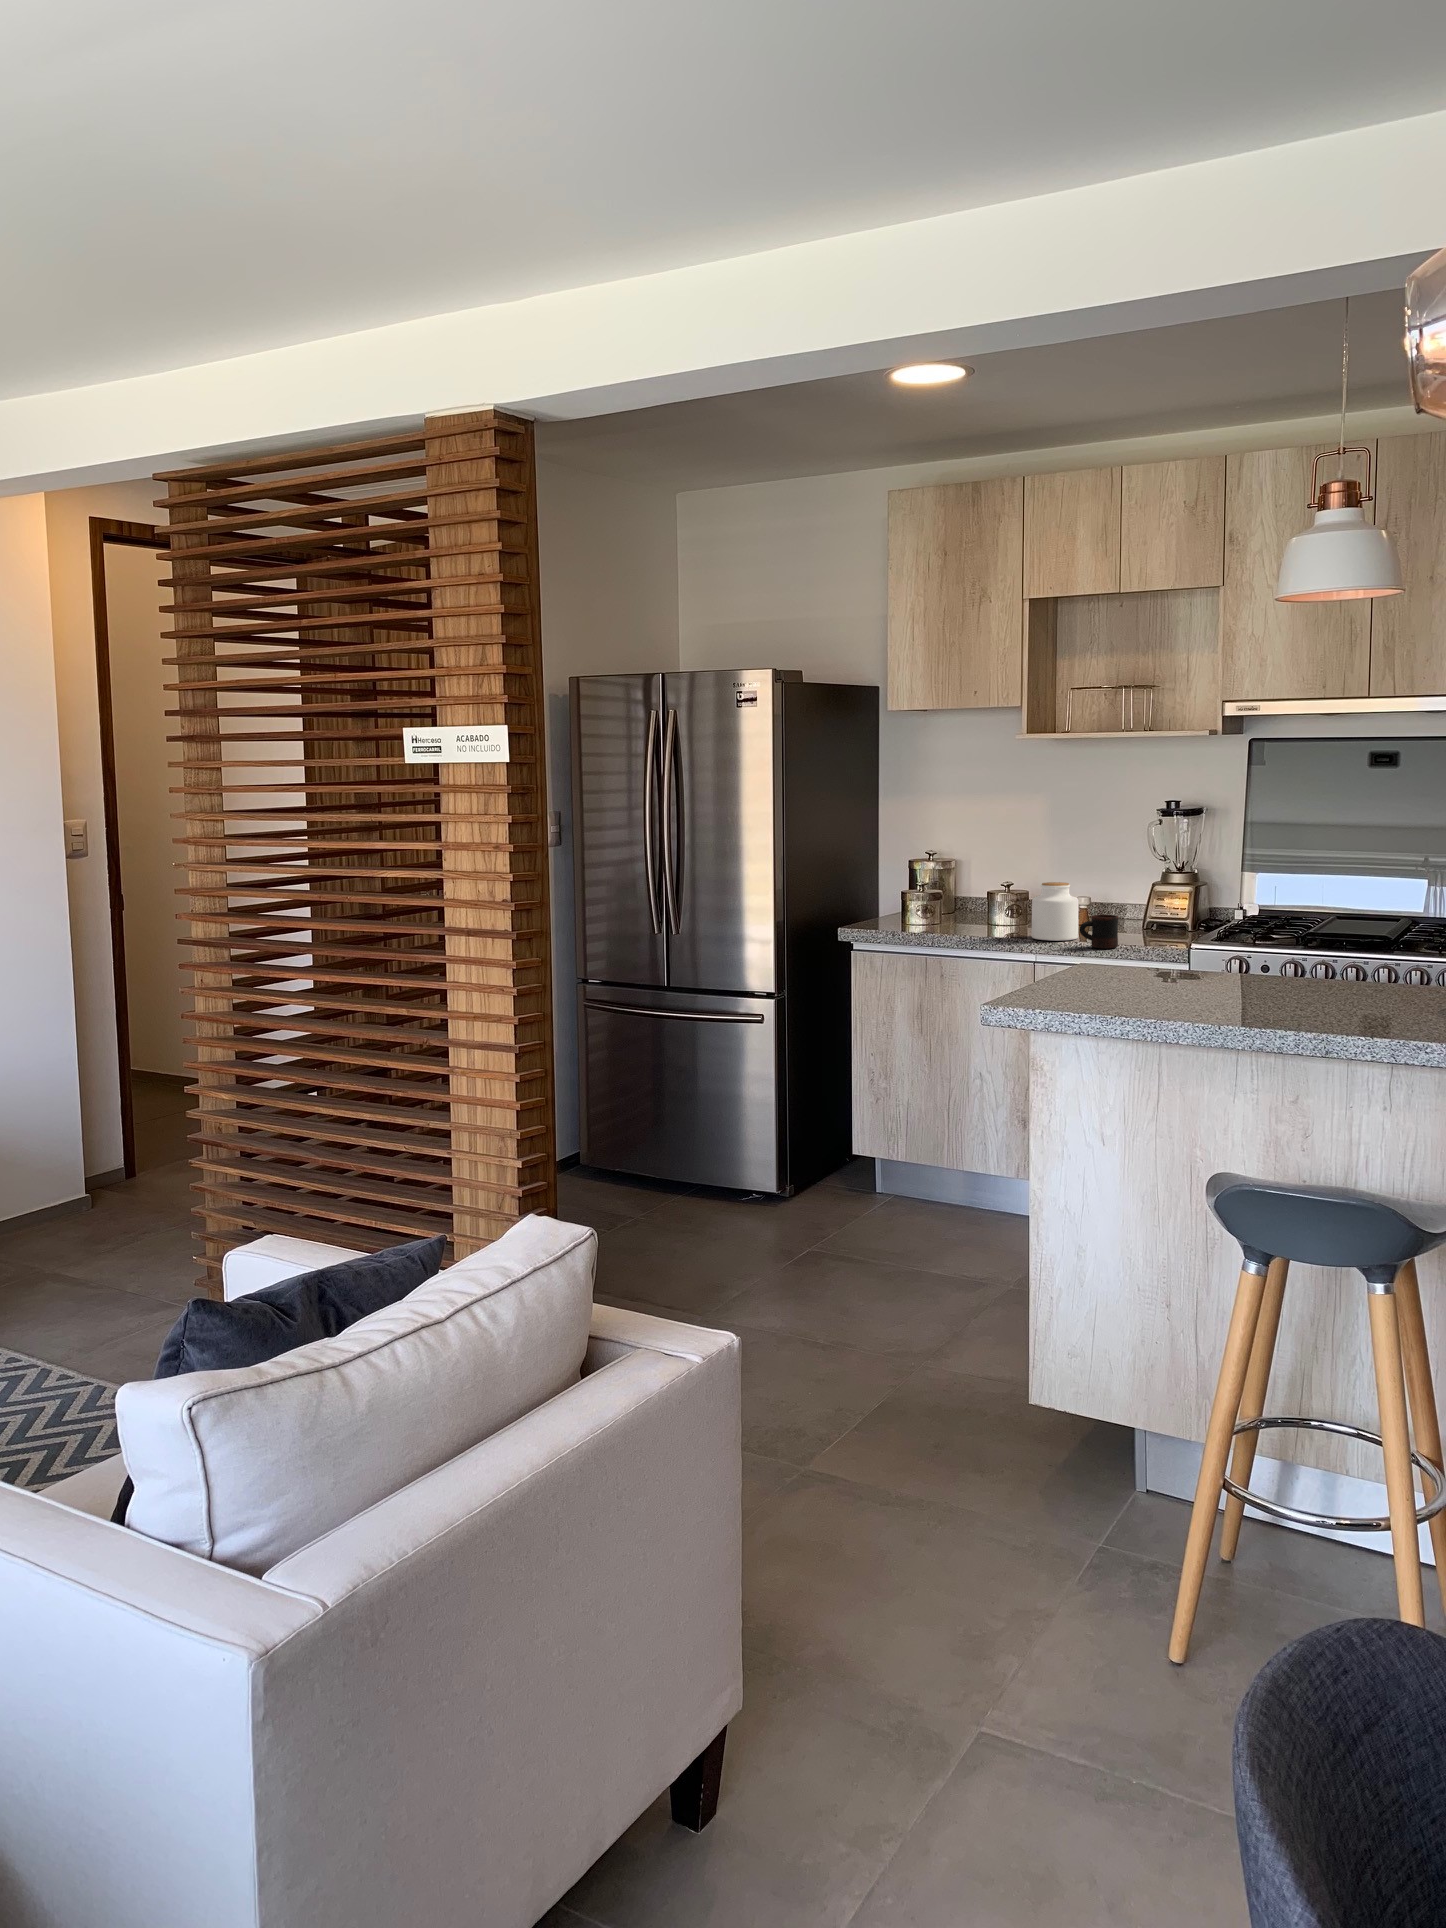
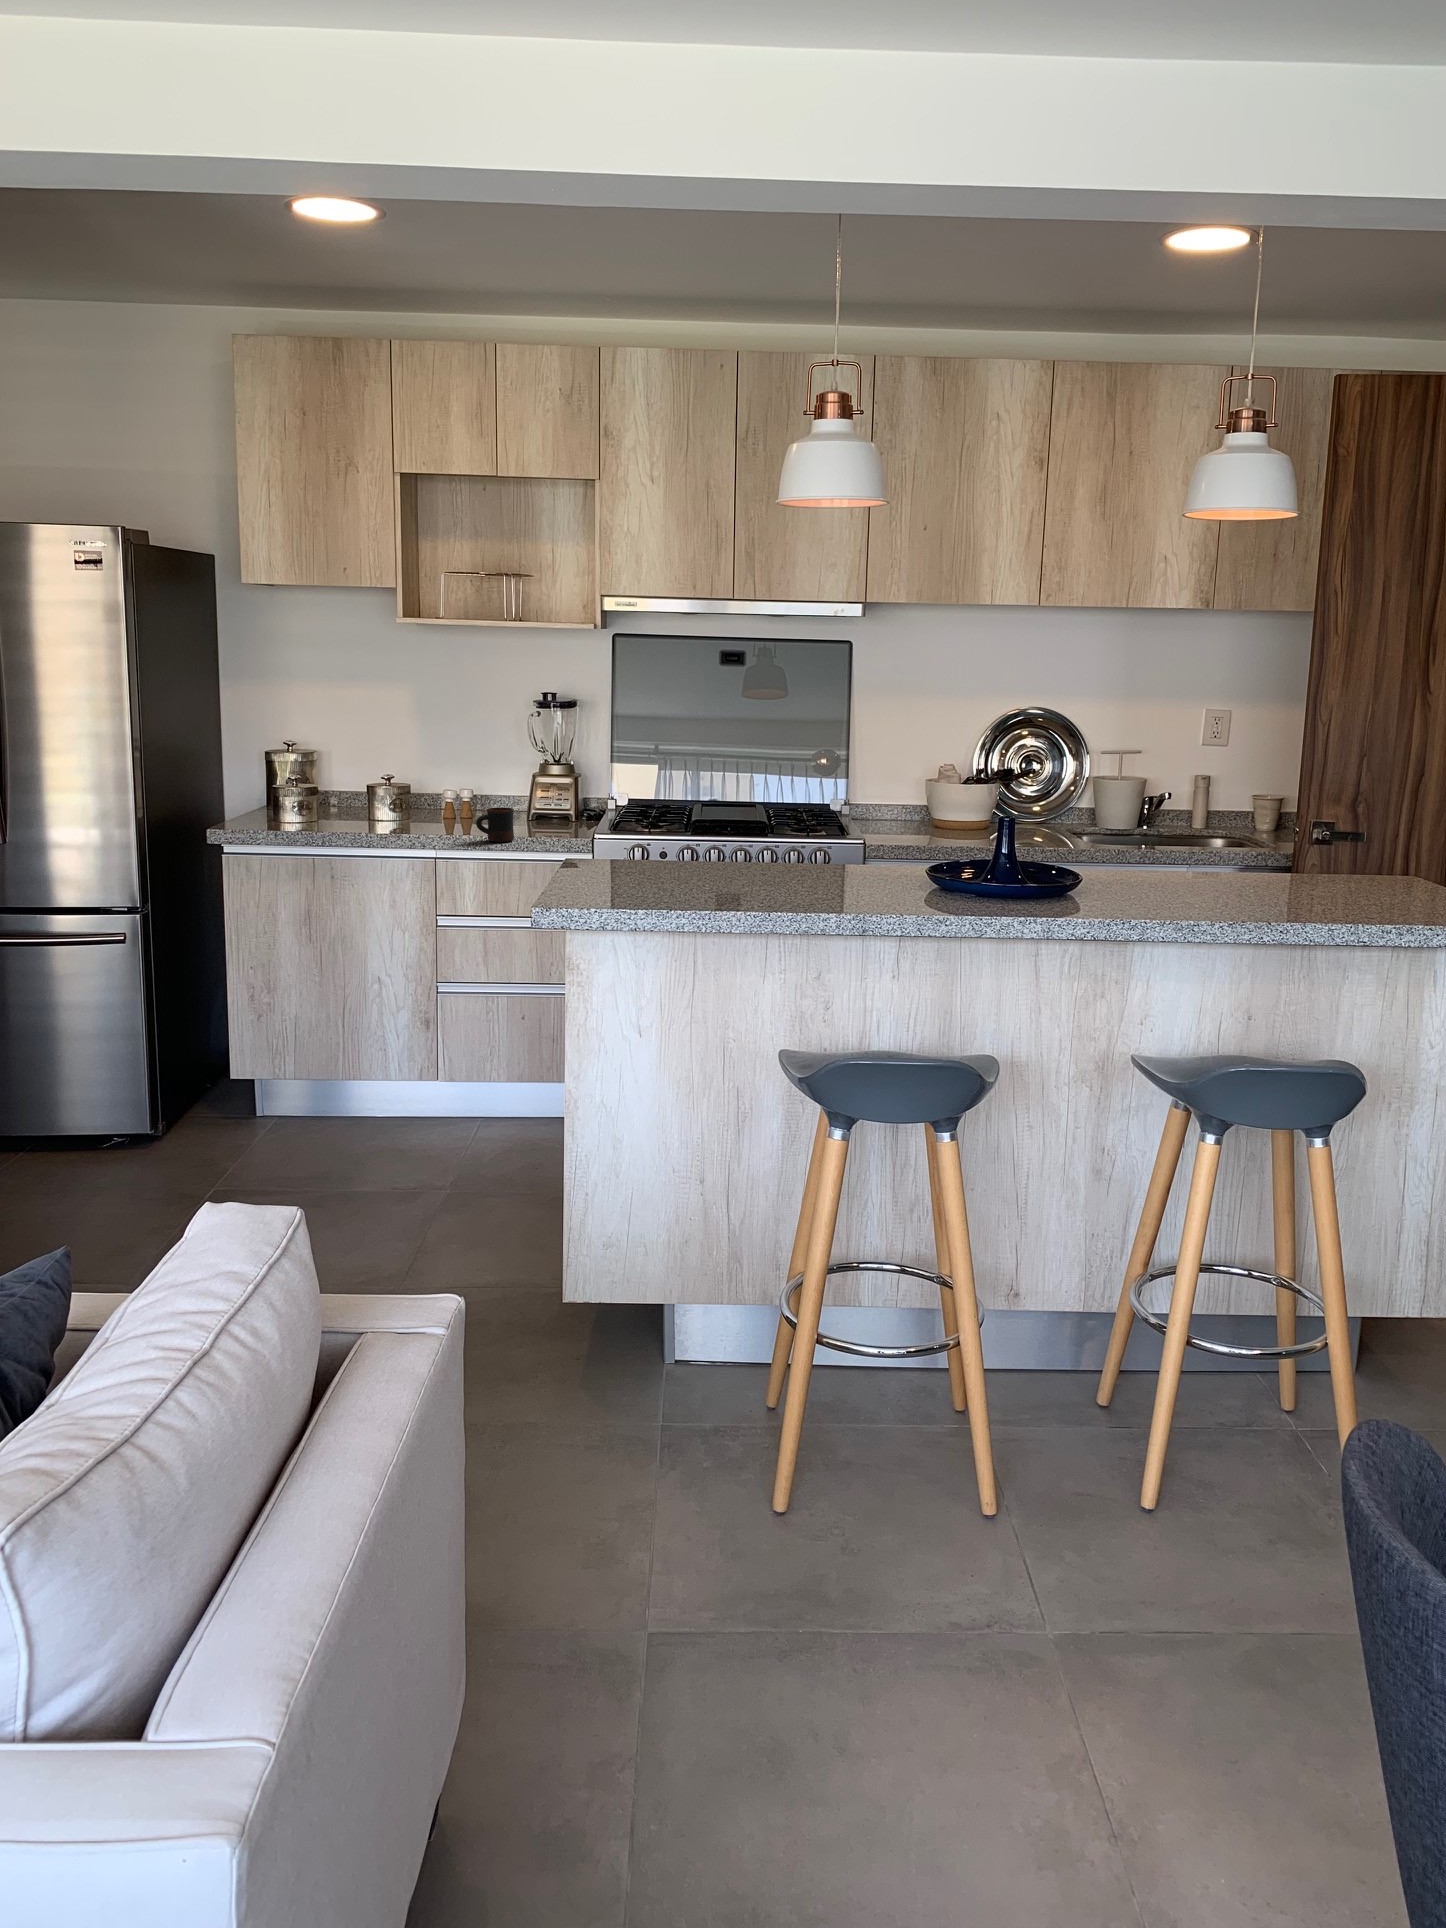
jar: present [1032,882,1079,941] -> none [417,775,466,836]

